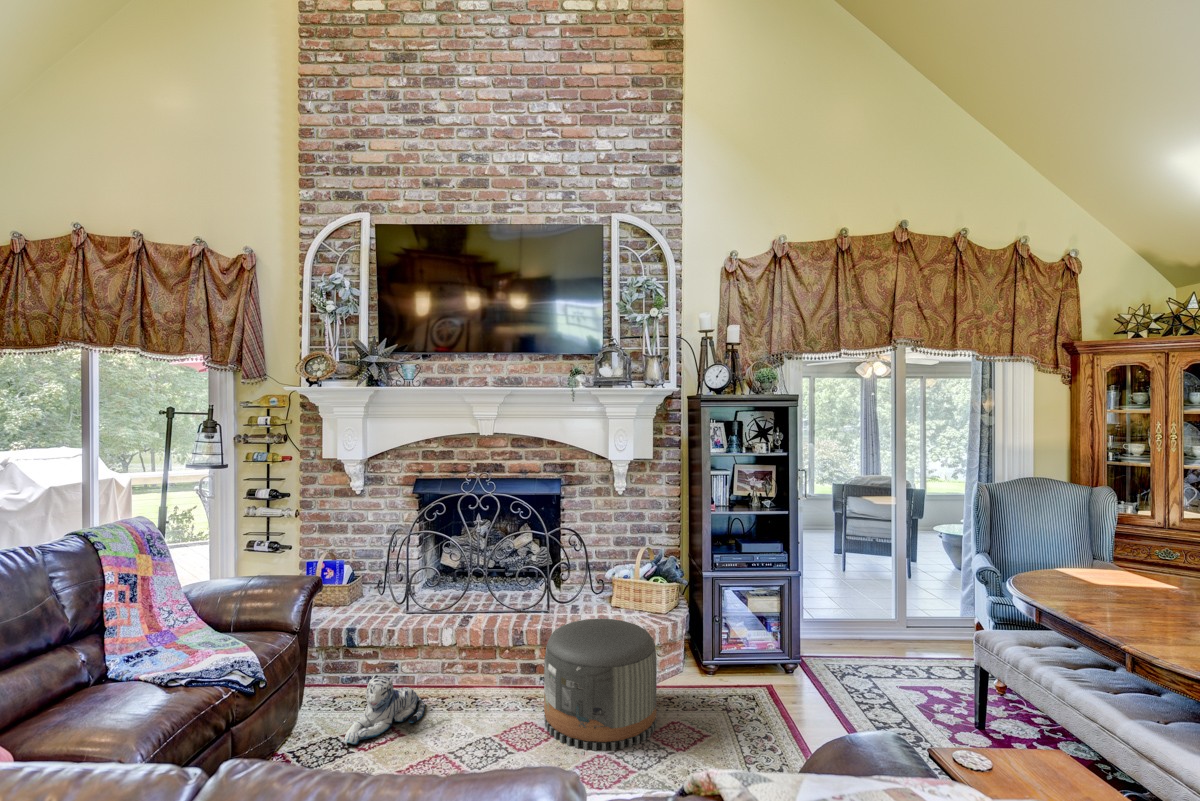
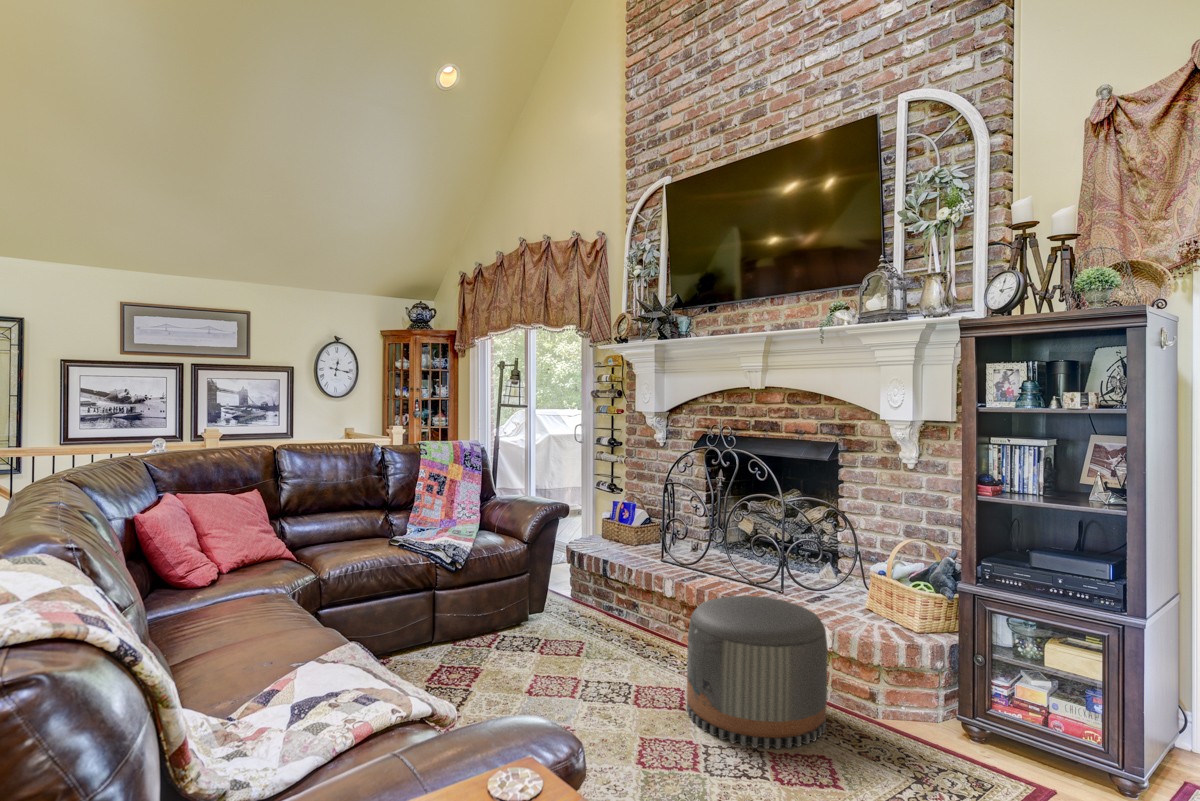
plush toy: present [344,675,425,744] -> none [545,595,633,650]

